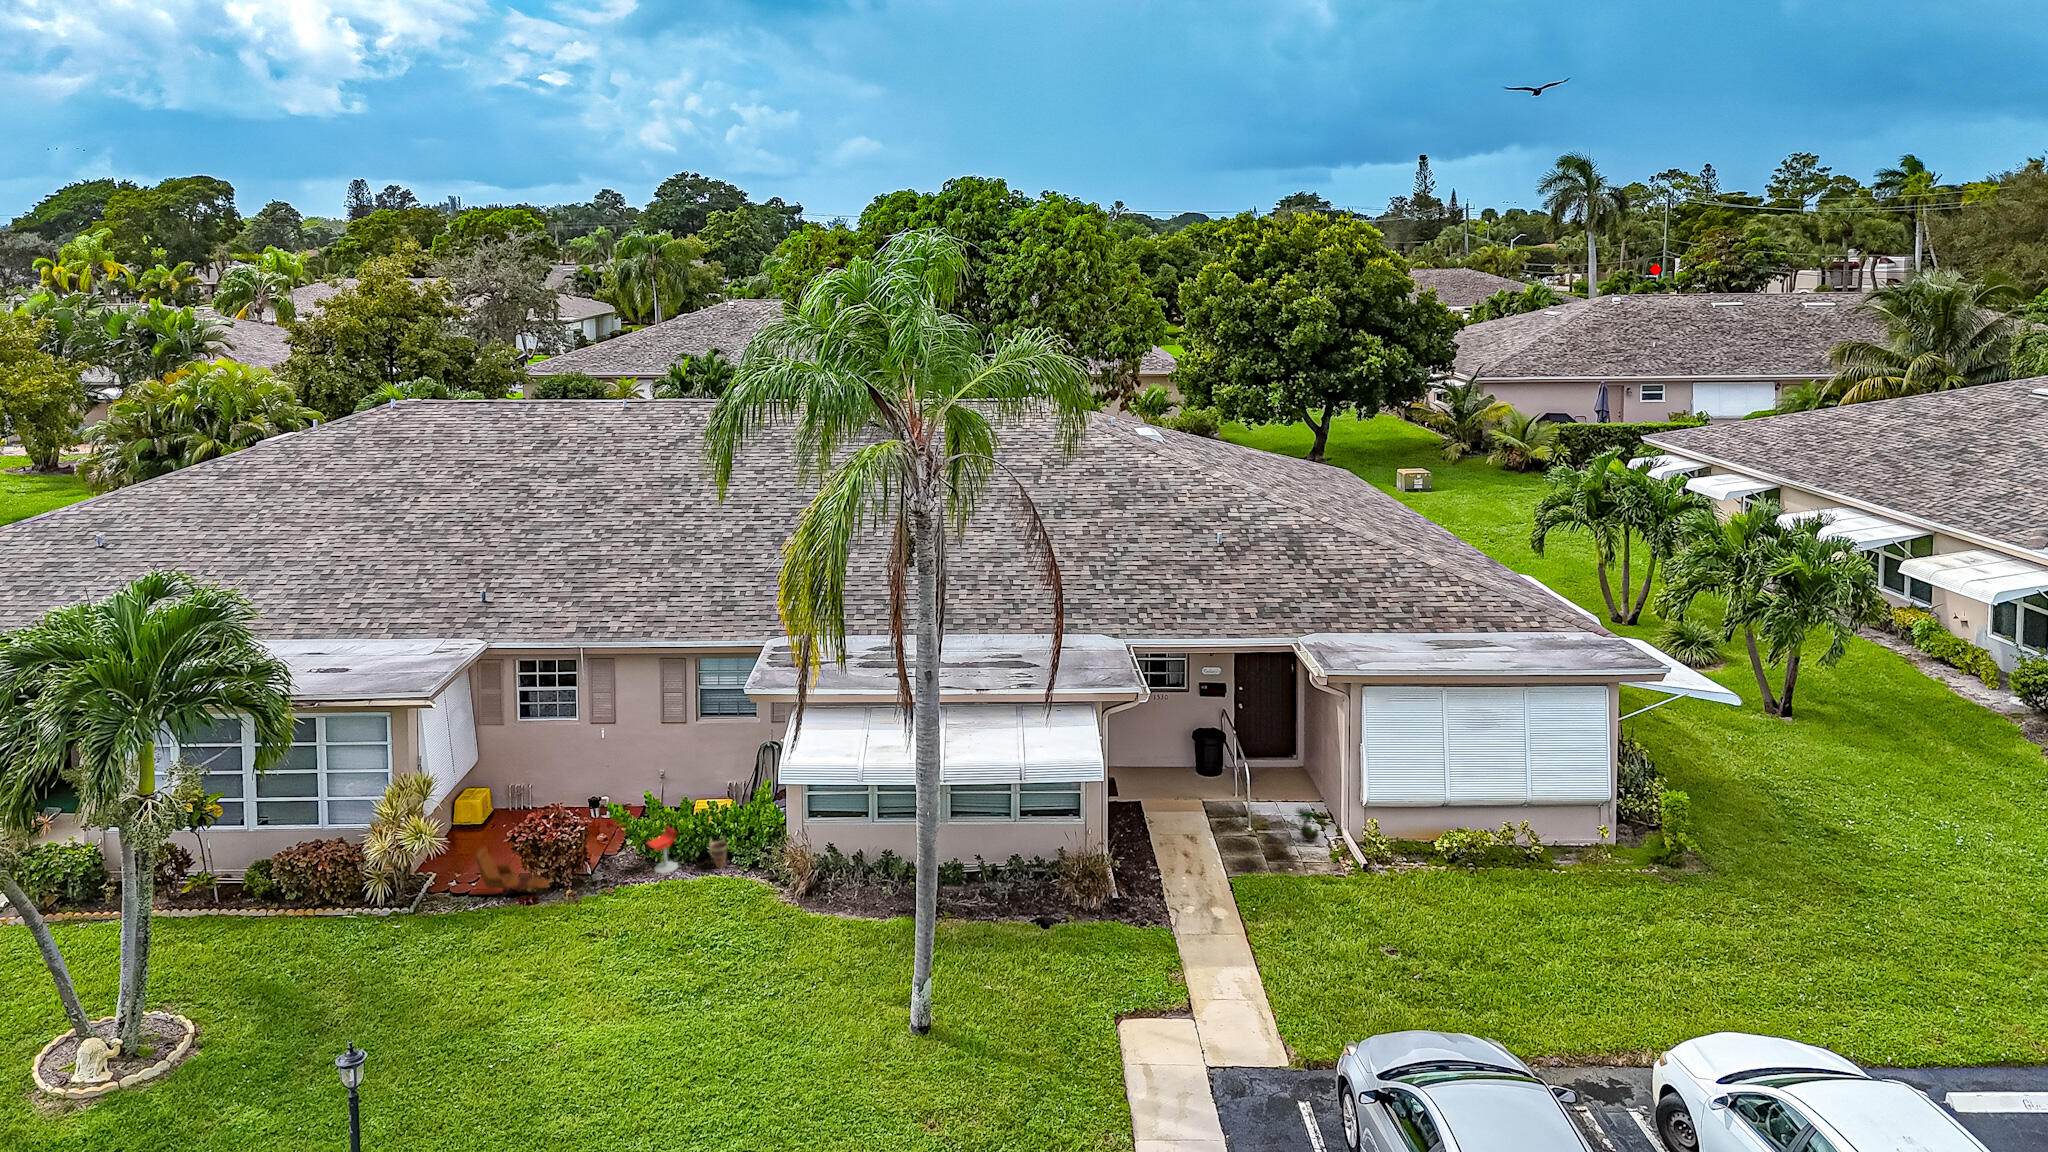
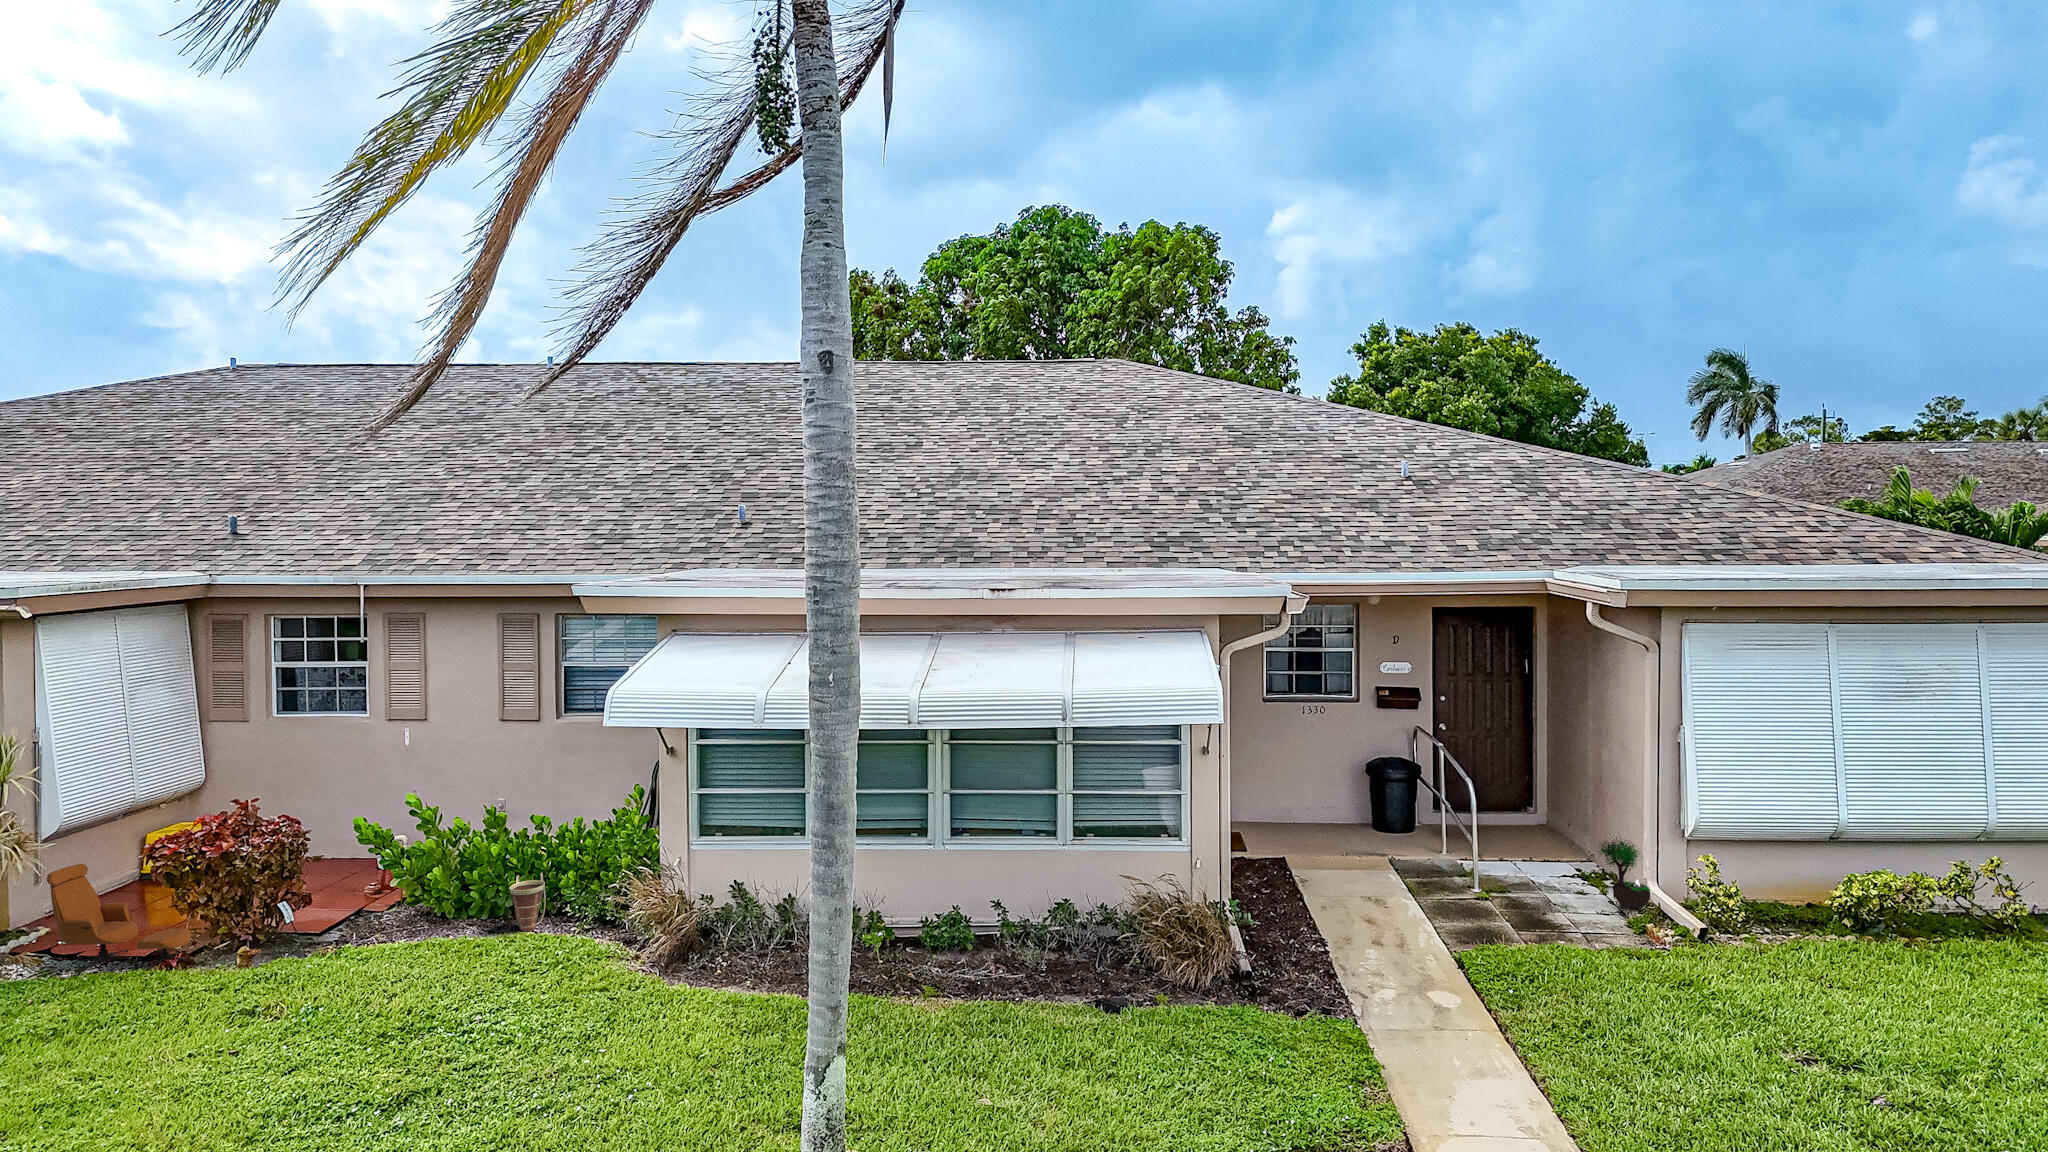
stool: present [647,827,678,874] -> none [394,850,455,938]

